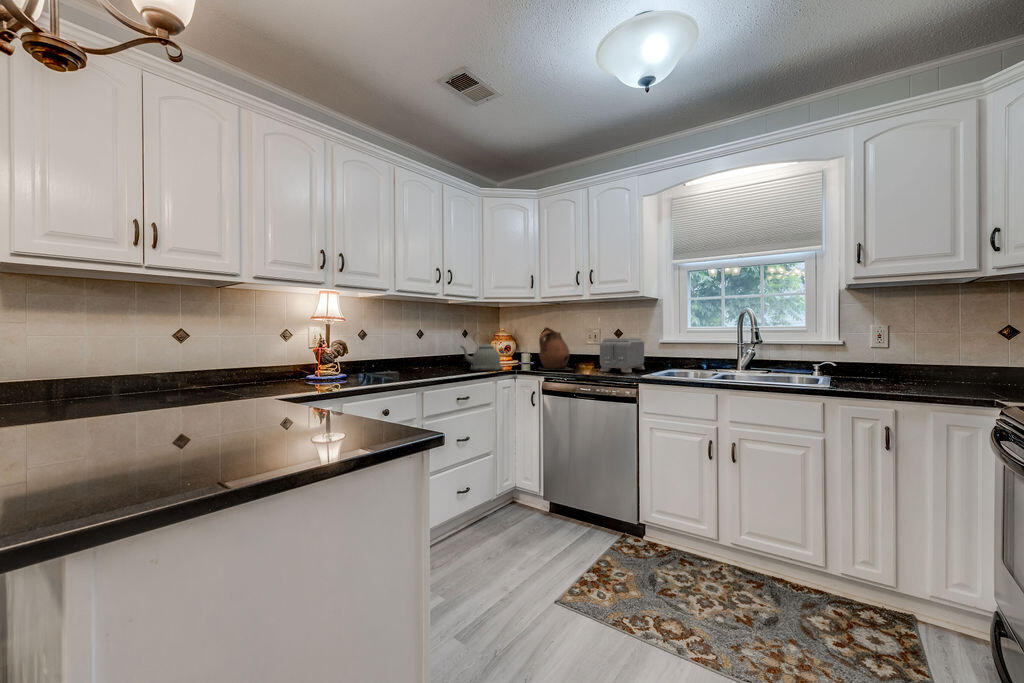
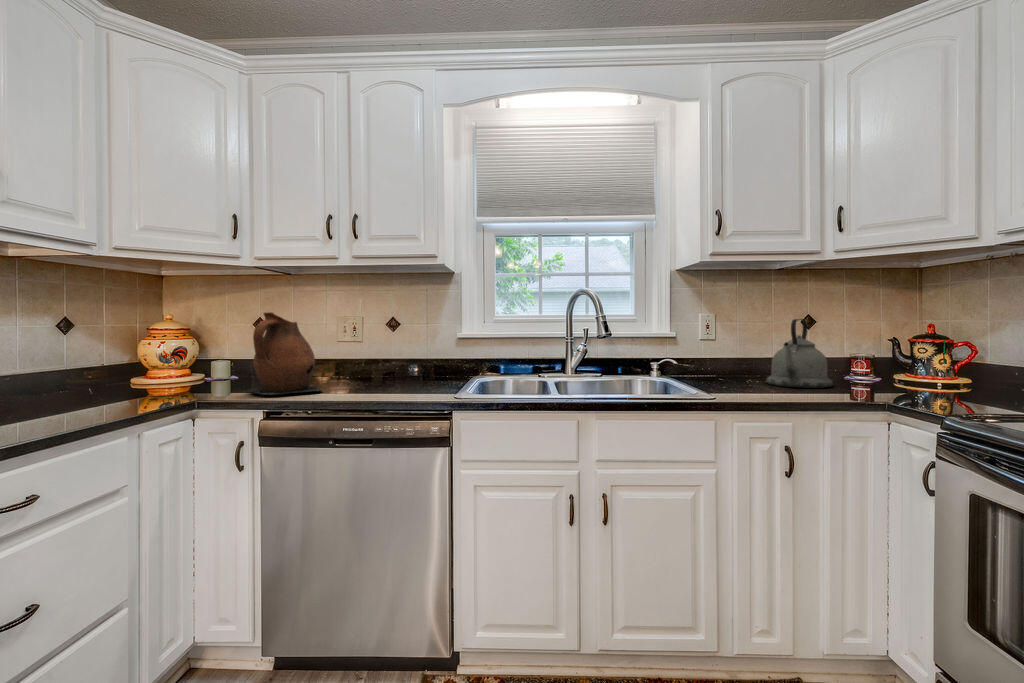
kettle: present [460,336,503,371] -> present [766,319,833,388]
toaster: present [600,338,645,372] -> none [373,332,440,390]

